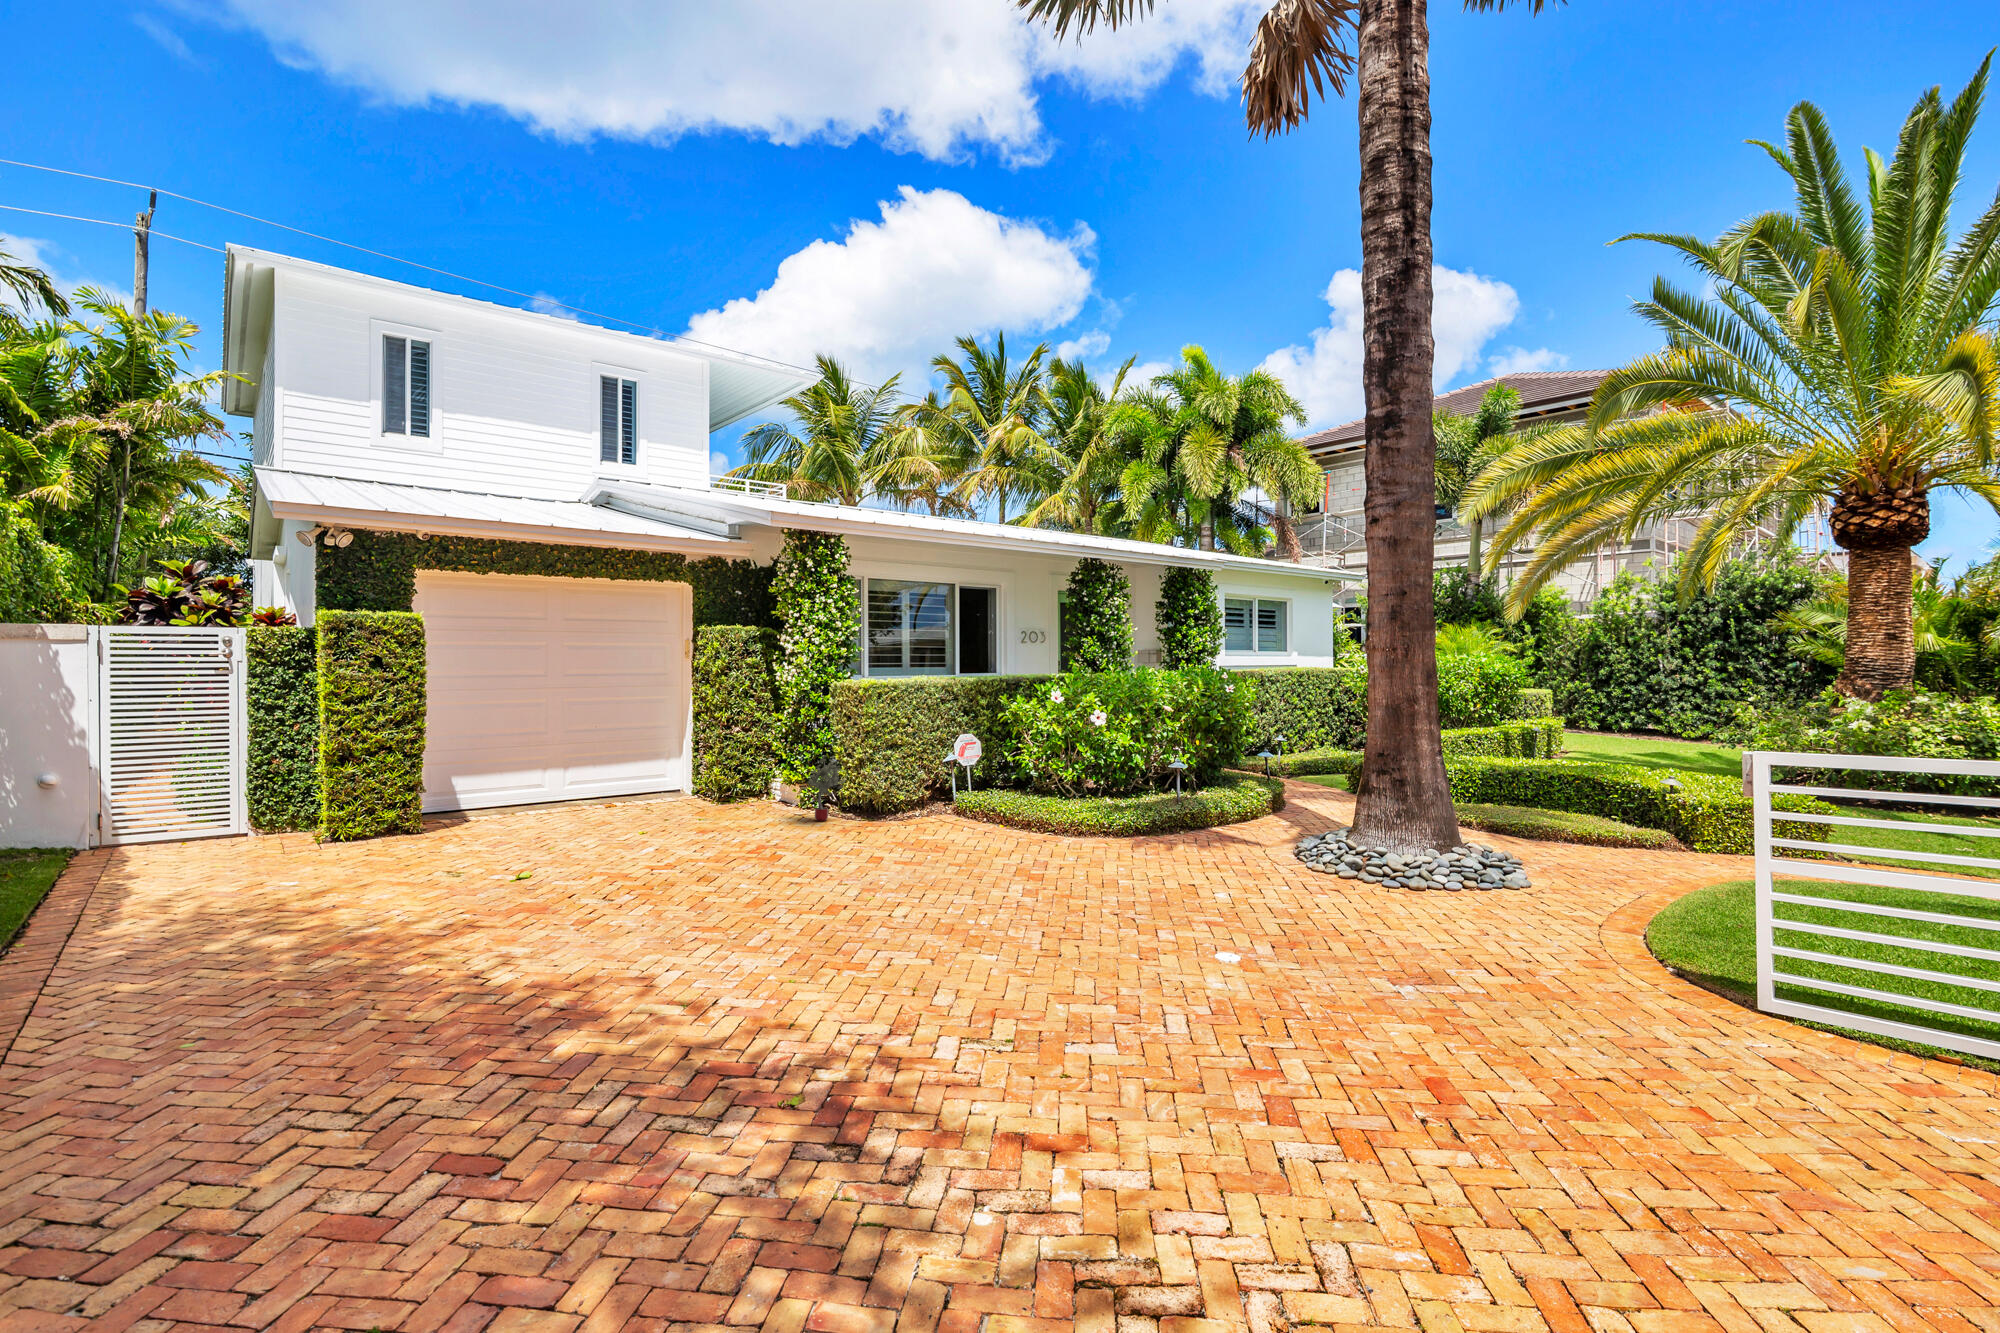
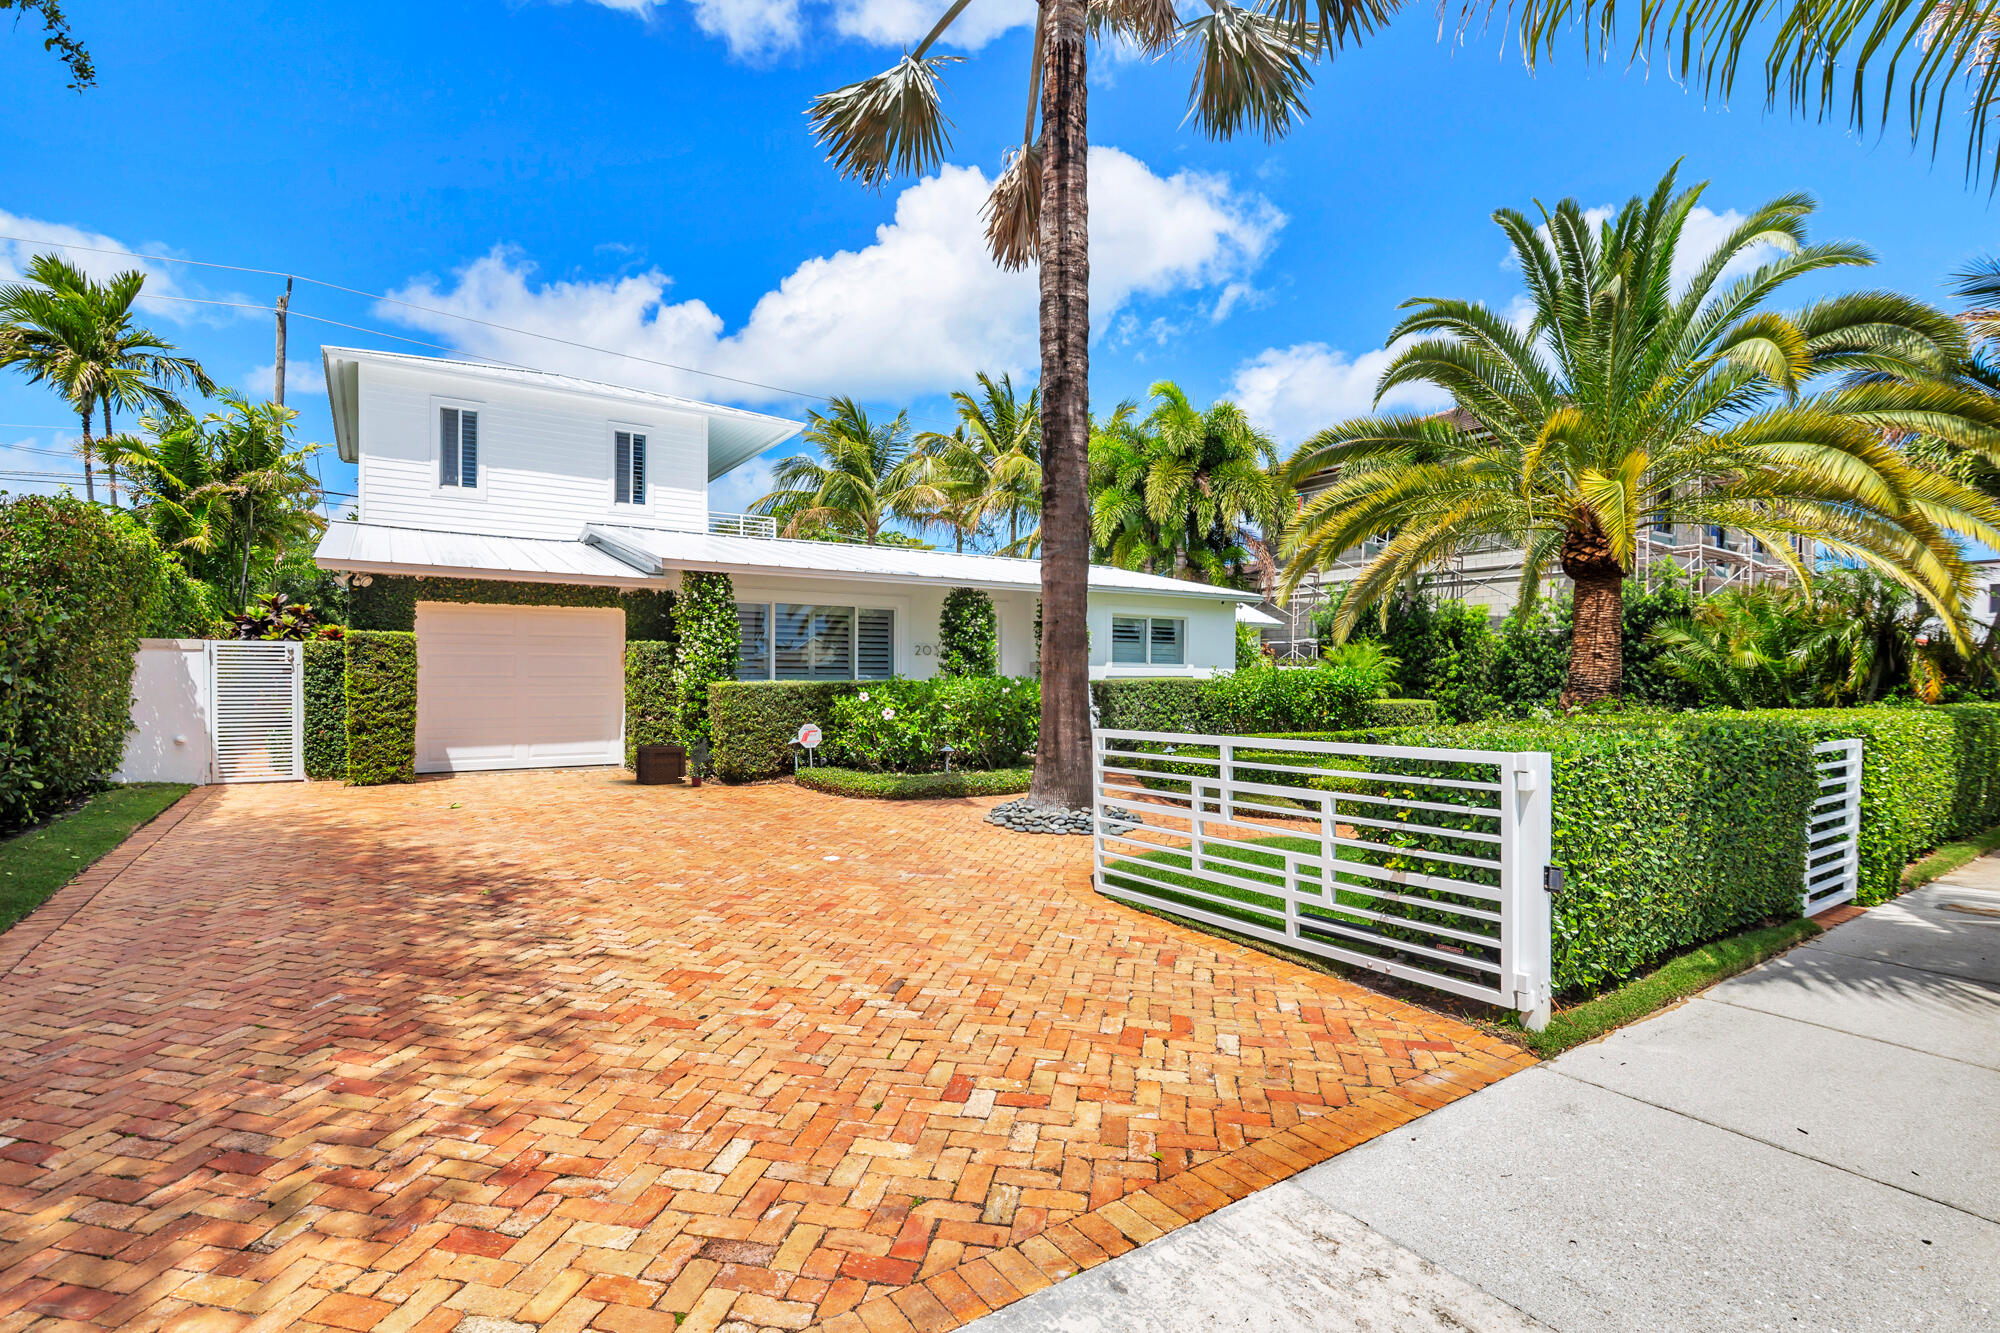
wooden crate: none [730,763,798,820] -> present [636,745,686,785]

